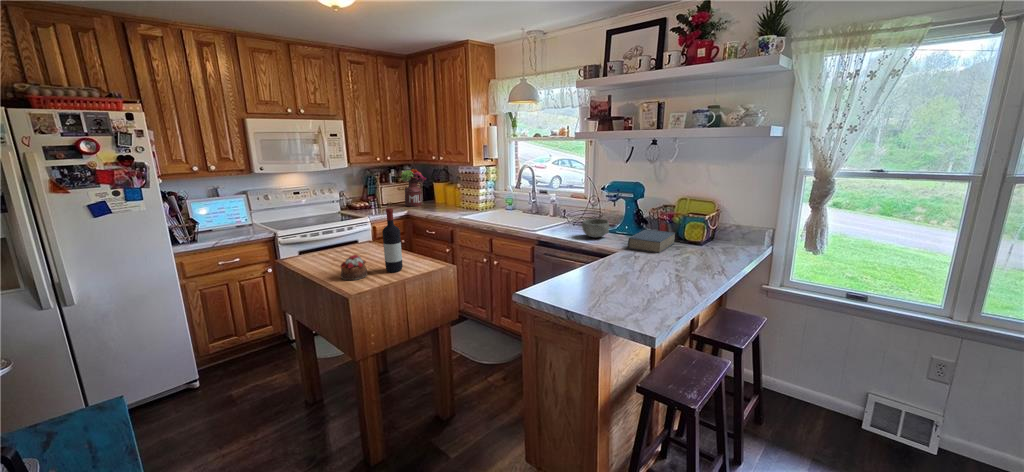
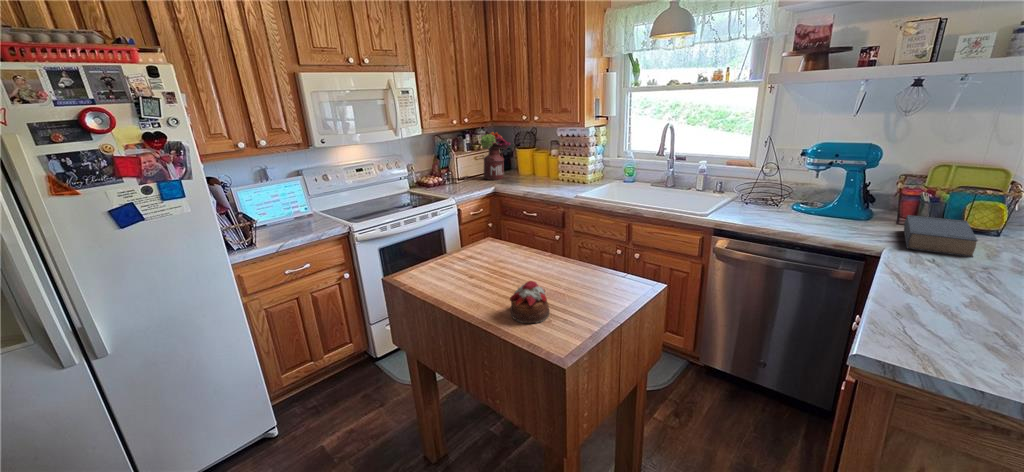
wine bottle: present [382,208,403,272] -> none [568,205,595,304]
bowl: present [582,218,609,238] -> none [795,199,845,227]

